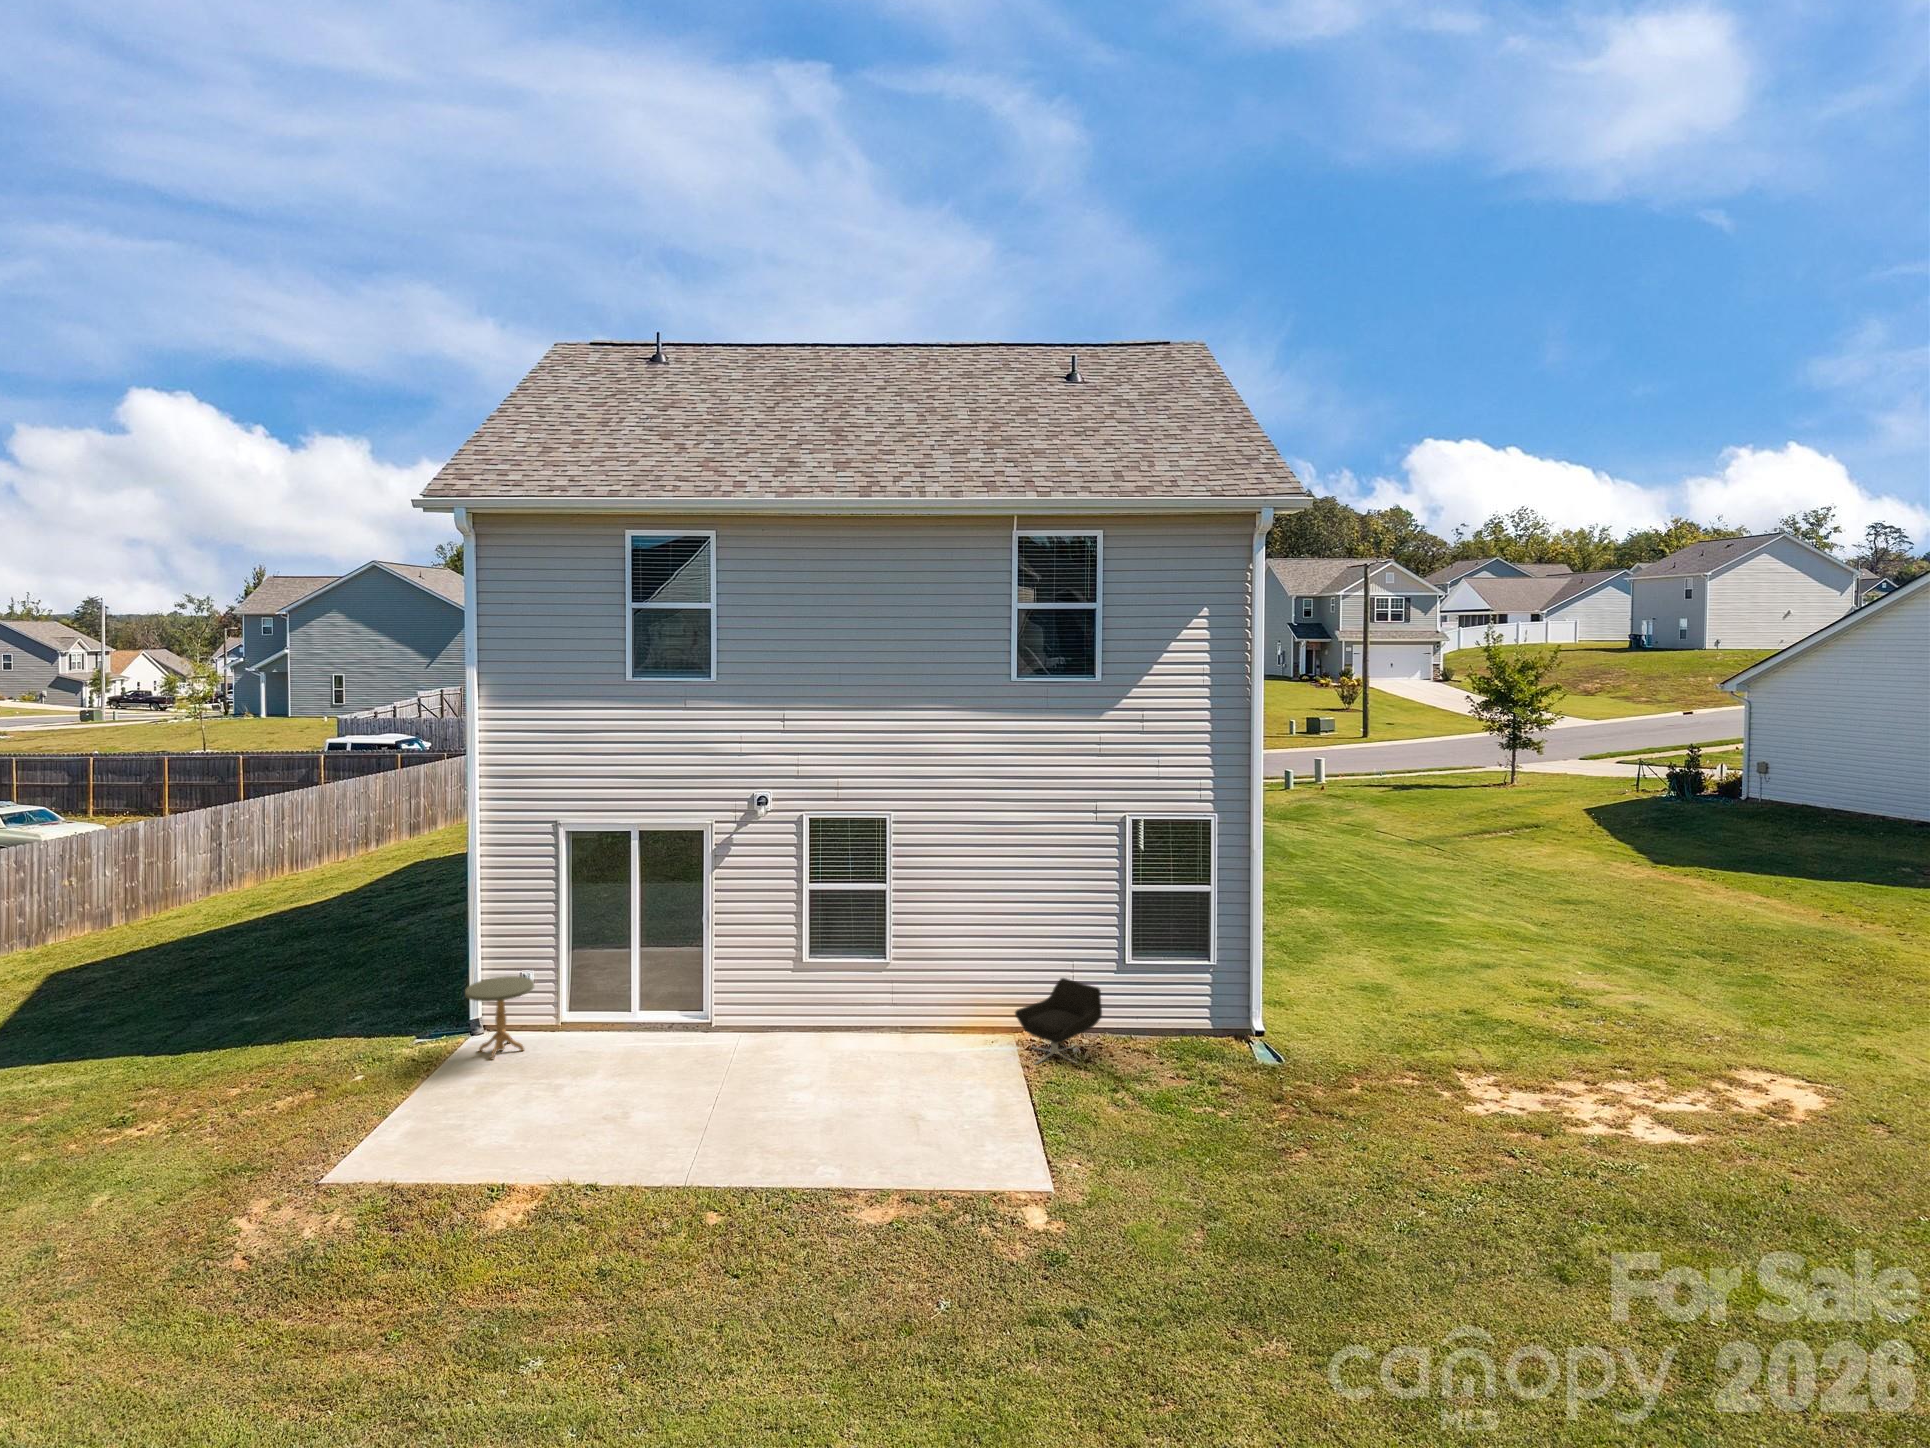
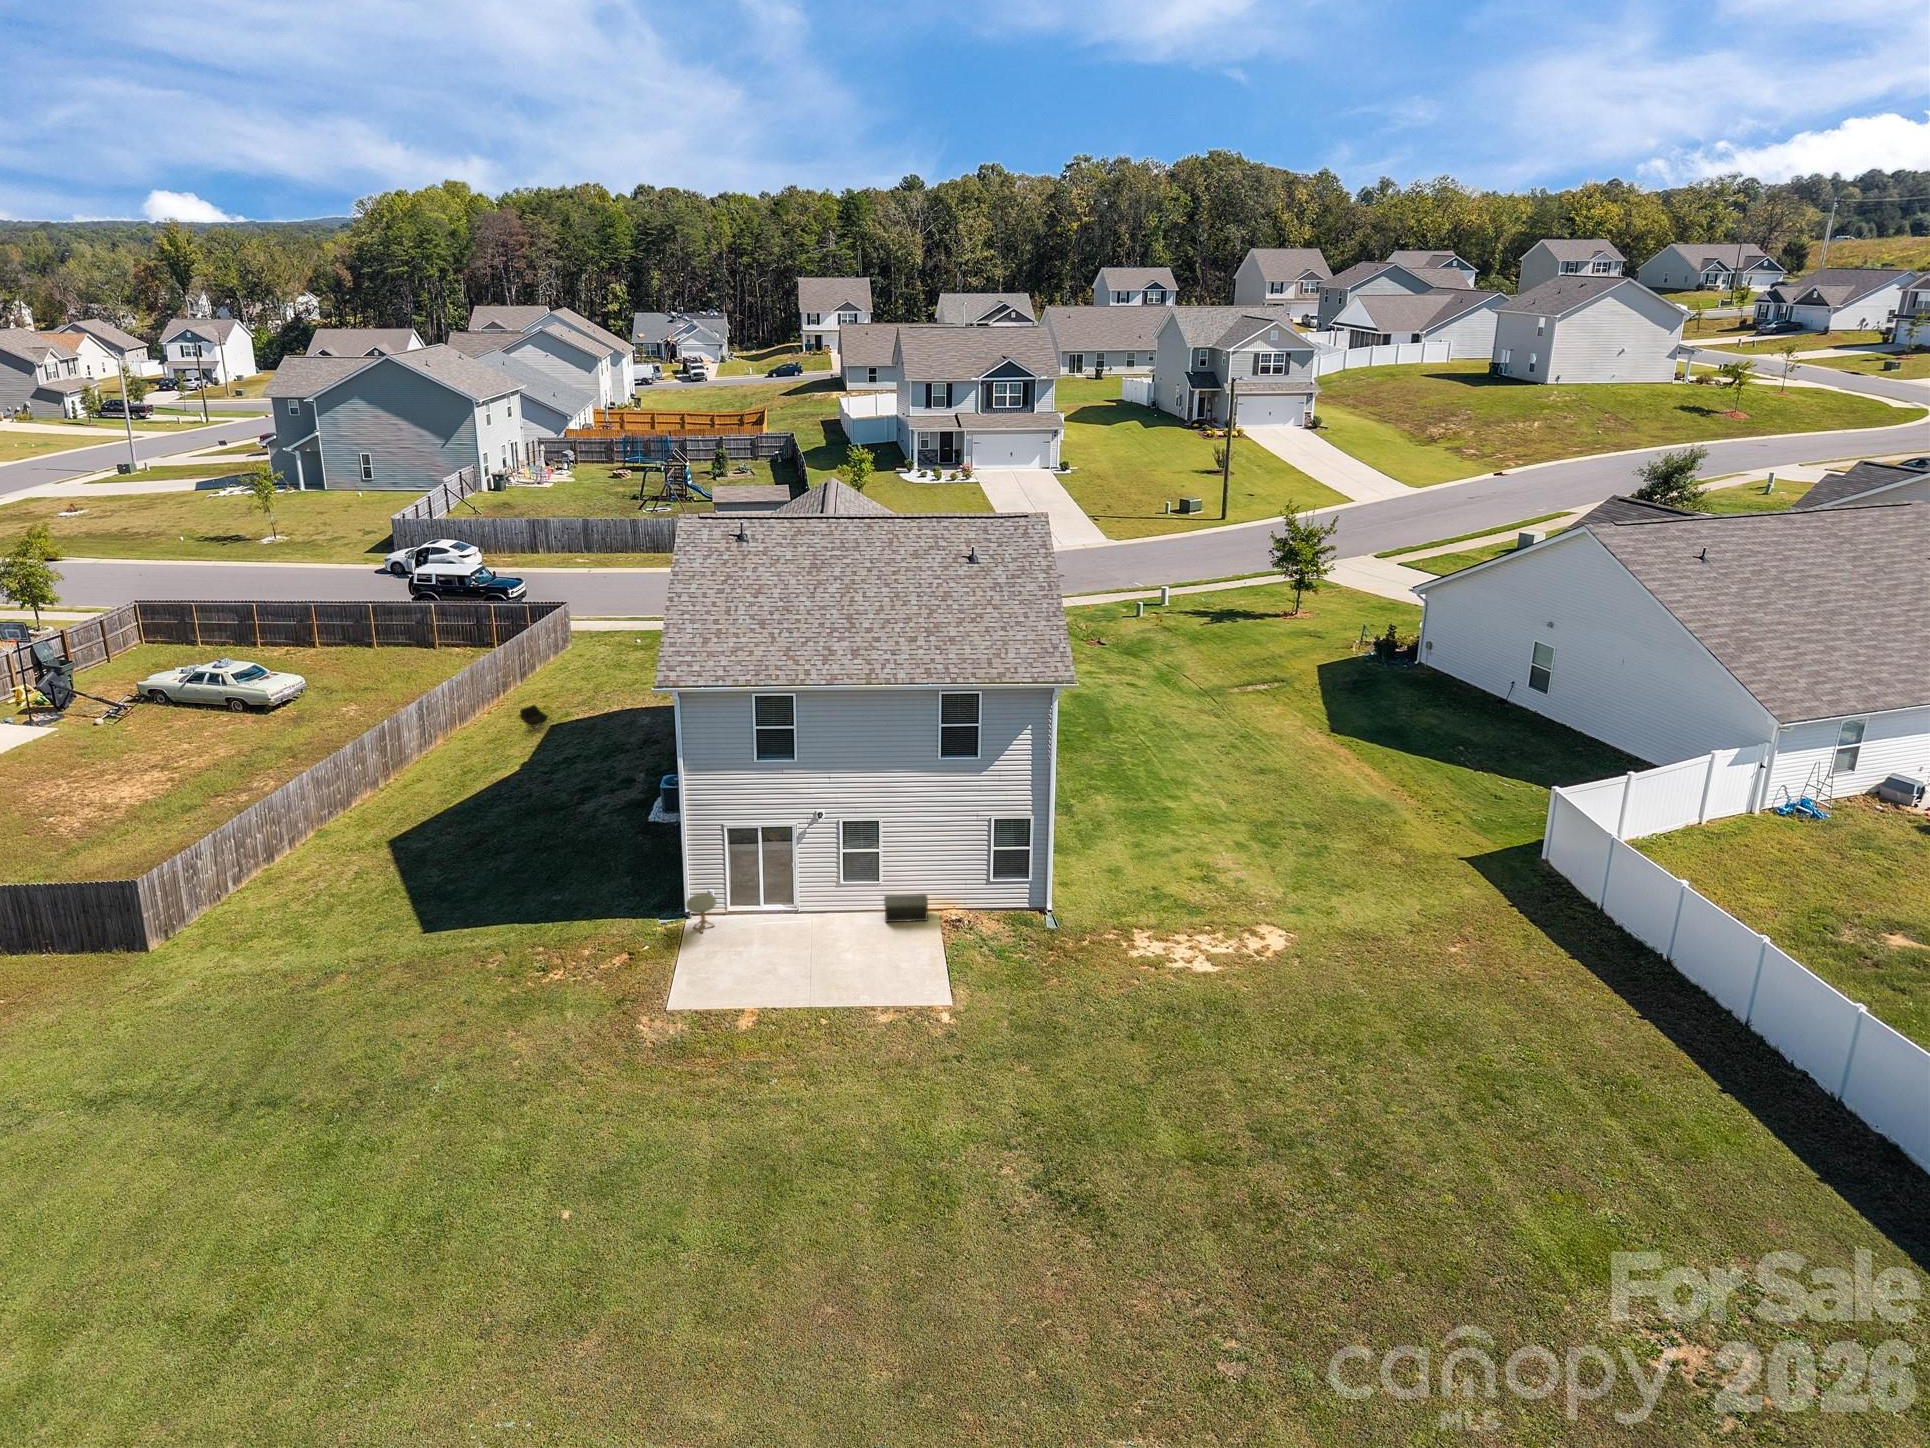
lounge chair: present [1015,978,1102,1064] -> present [520,705,548,729]
storage bench: none [893,995,989,1052] -> present [884,894,928,922]

